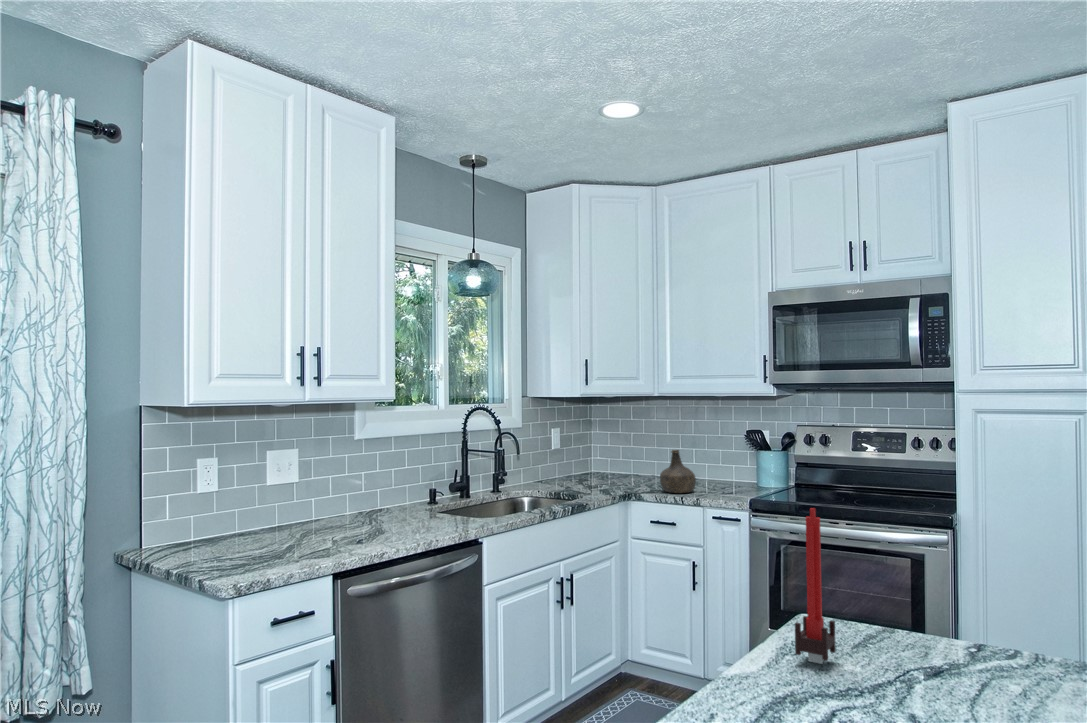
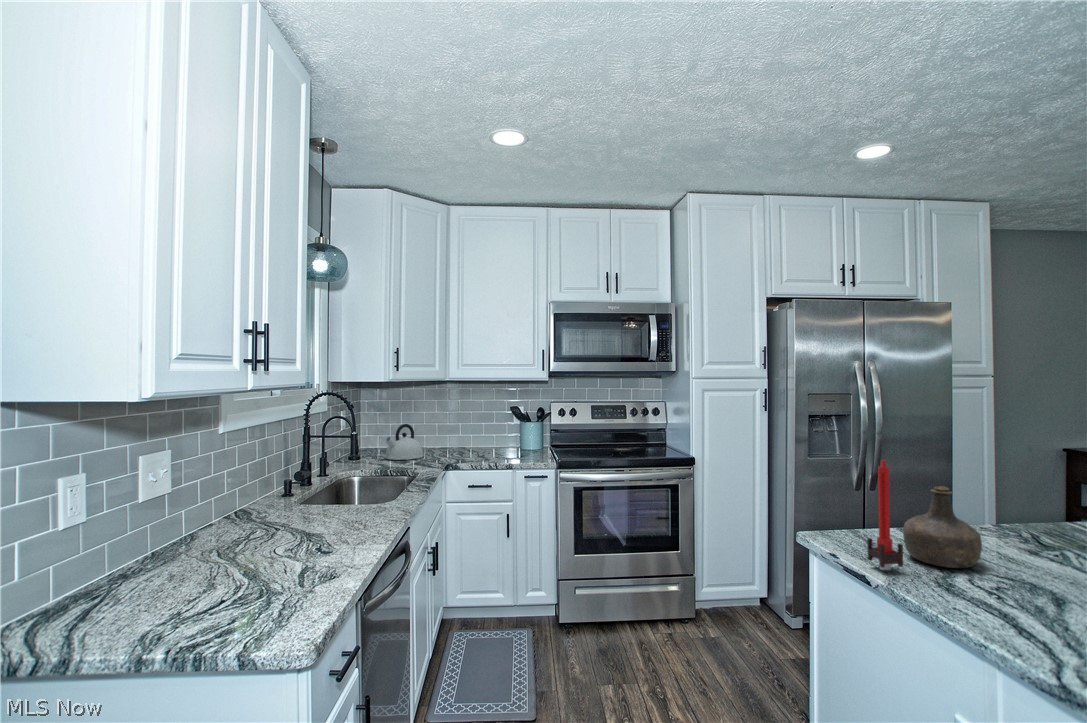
kettle: none [583,445,629,485] -> present [385,424,424,460]
bottle: present [660,450,696,493] -> present [903,486,982,568]

